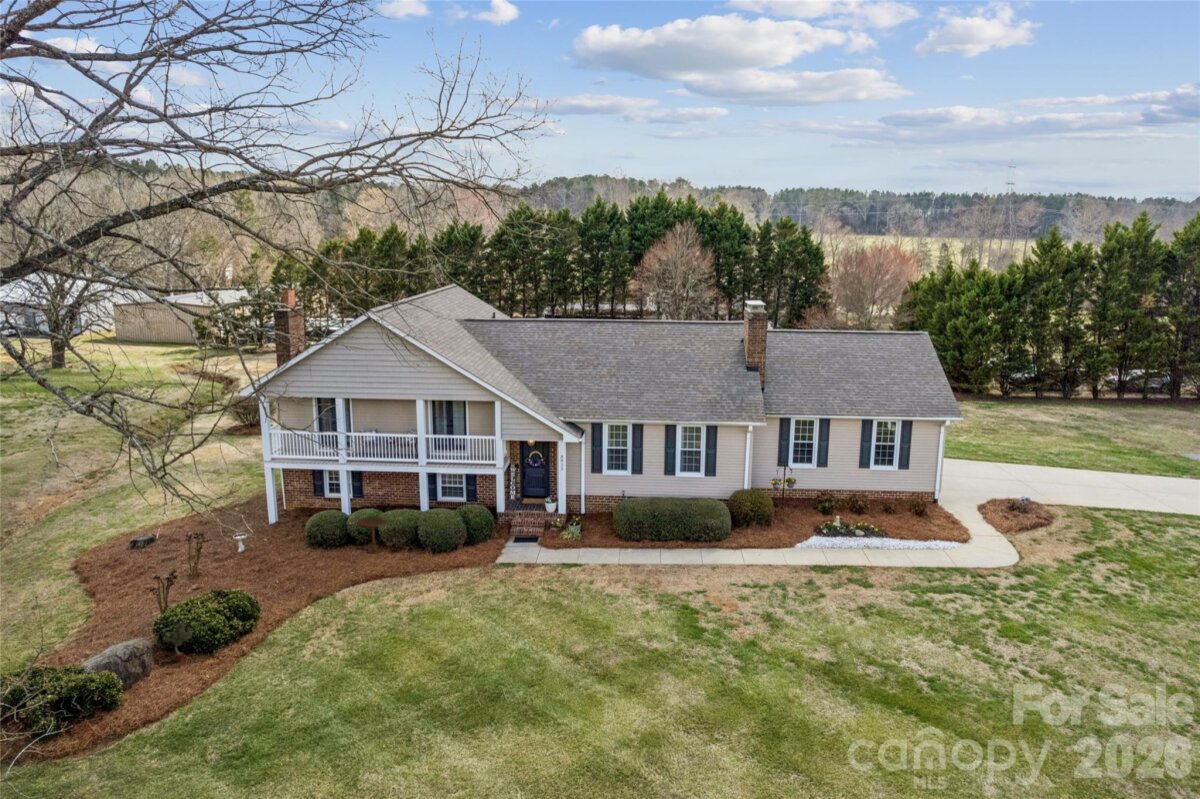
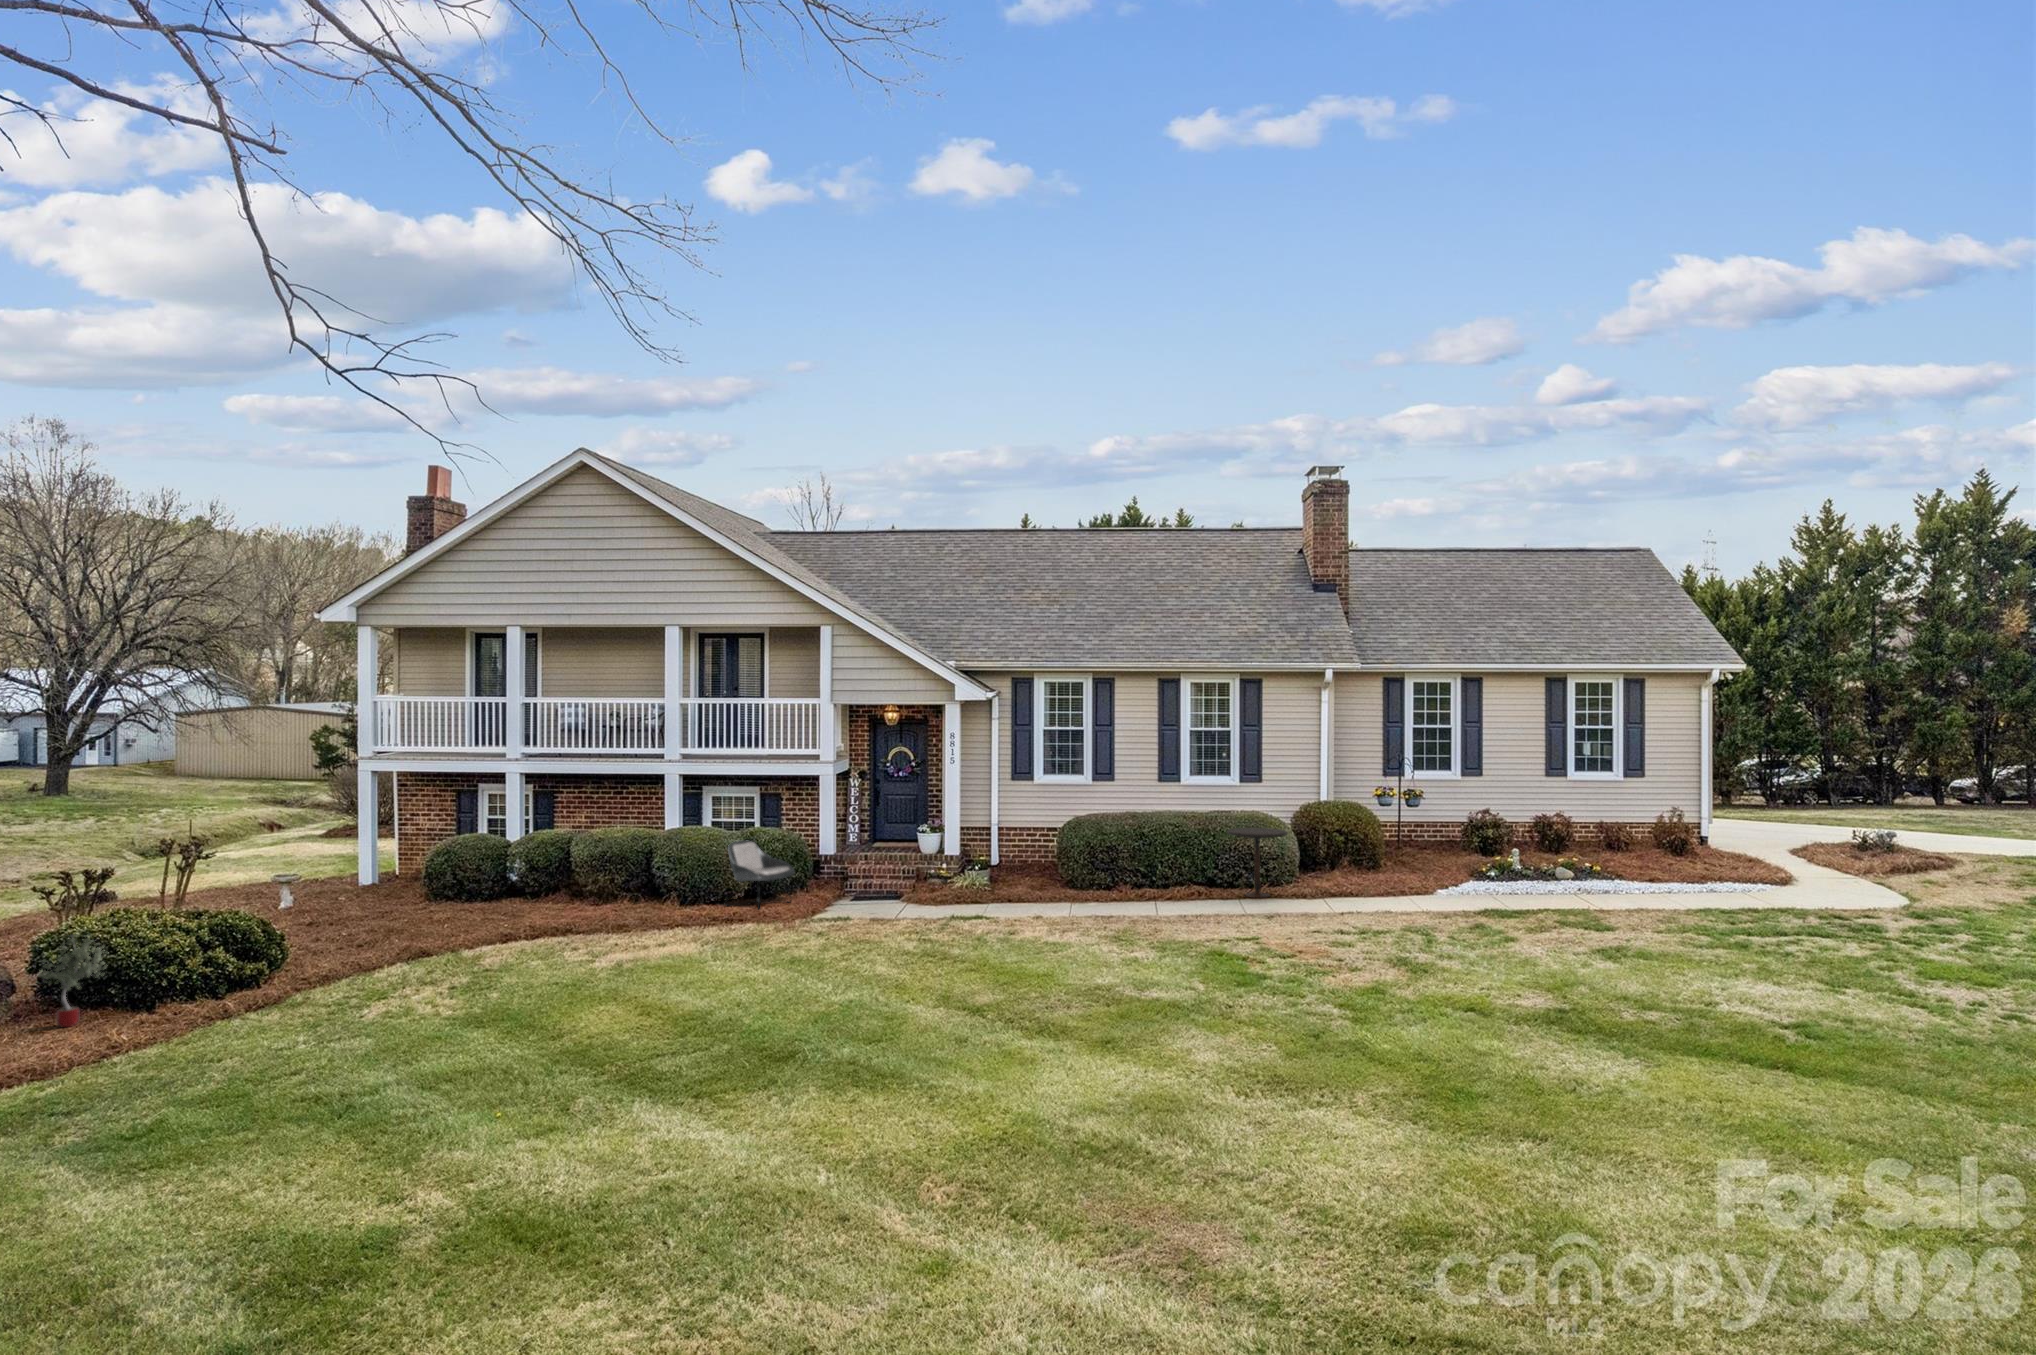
pedestal table: present [357,516,387,554] -> present [1227,828,1287,898]
lounge chair: none [453,519,486,556] -> present [726,840,795,906]

